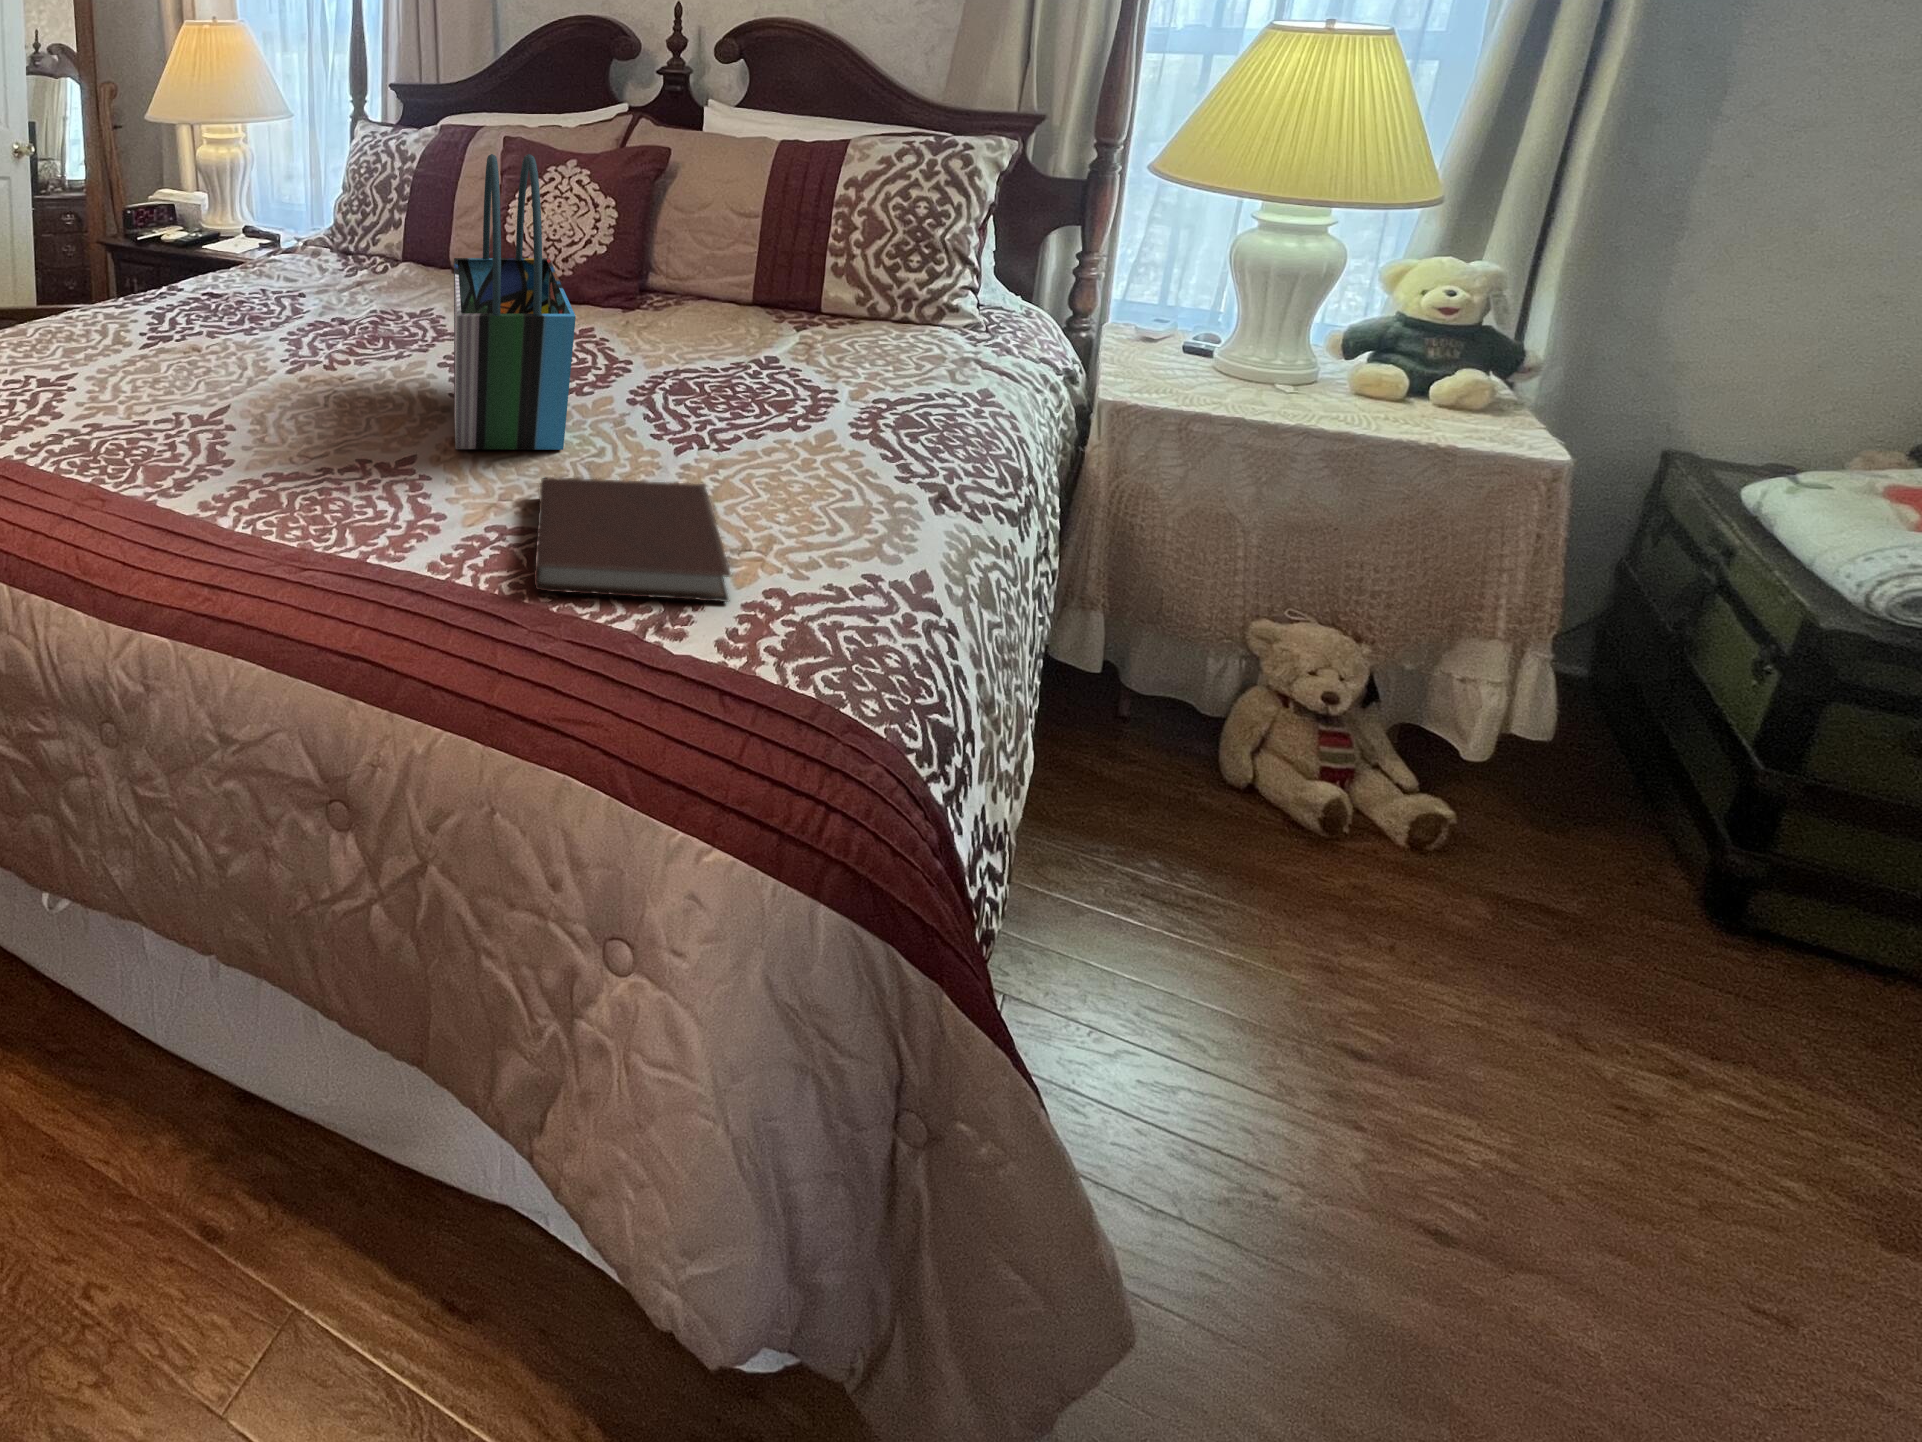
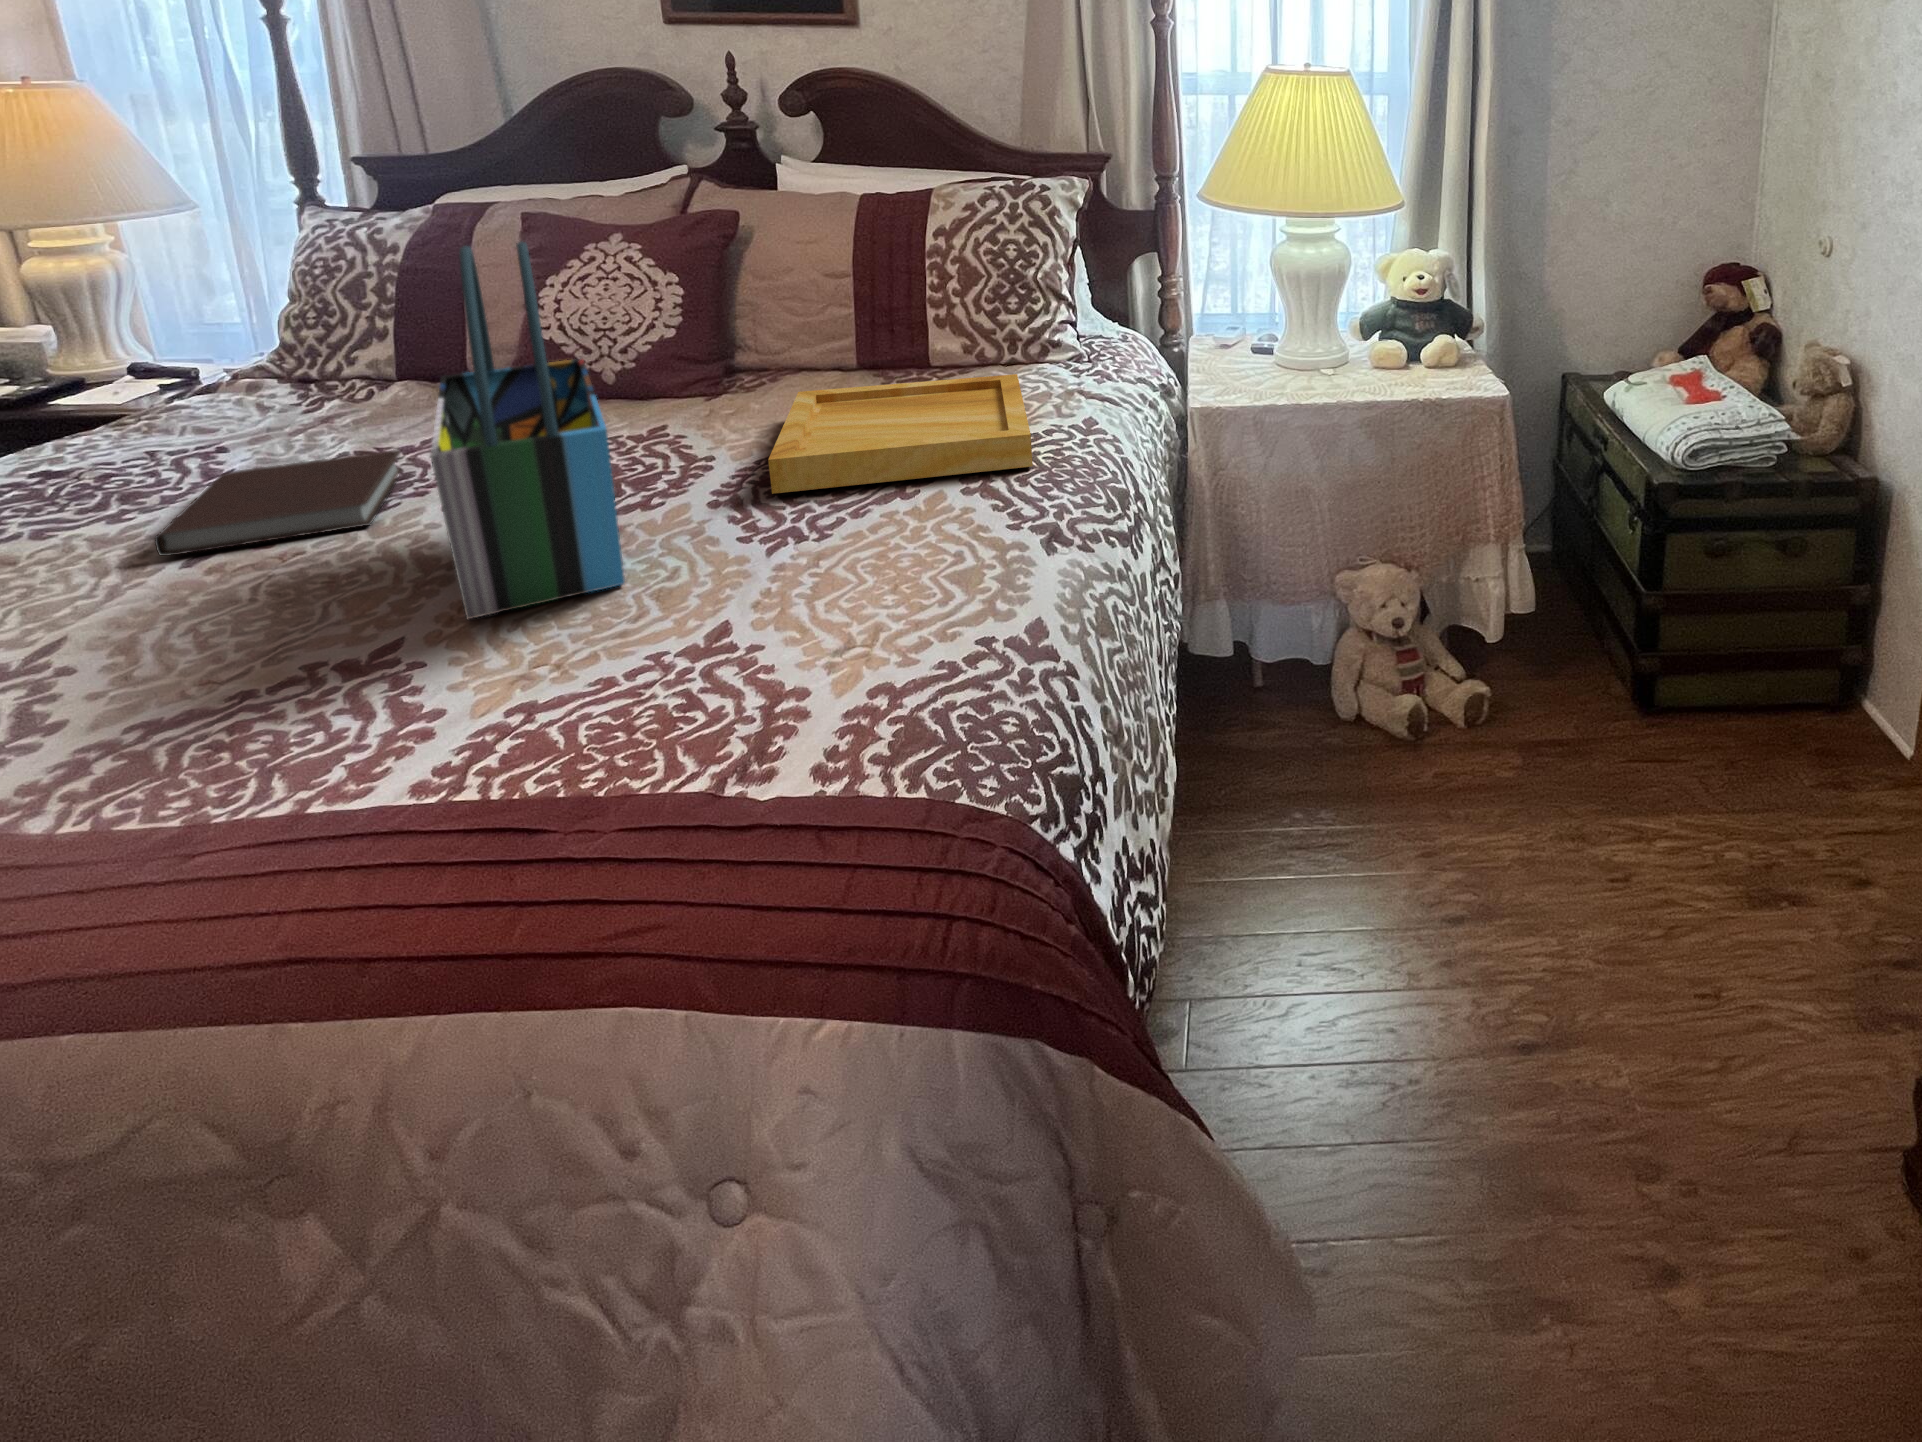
tray: none [677,316,928,425] -> present [768,374,1033,494]
notebook: present [534,477,731,602] -> present [155,450,401,556]

